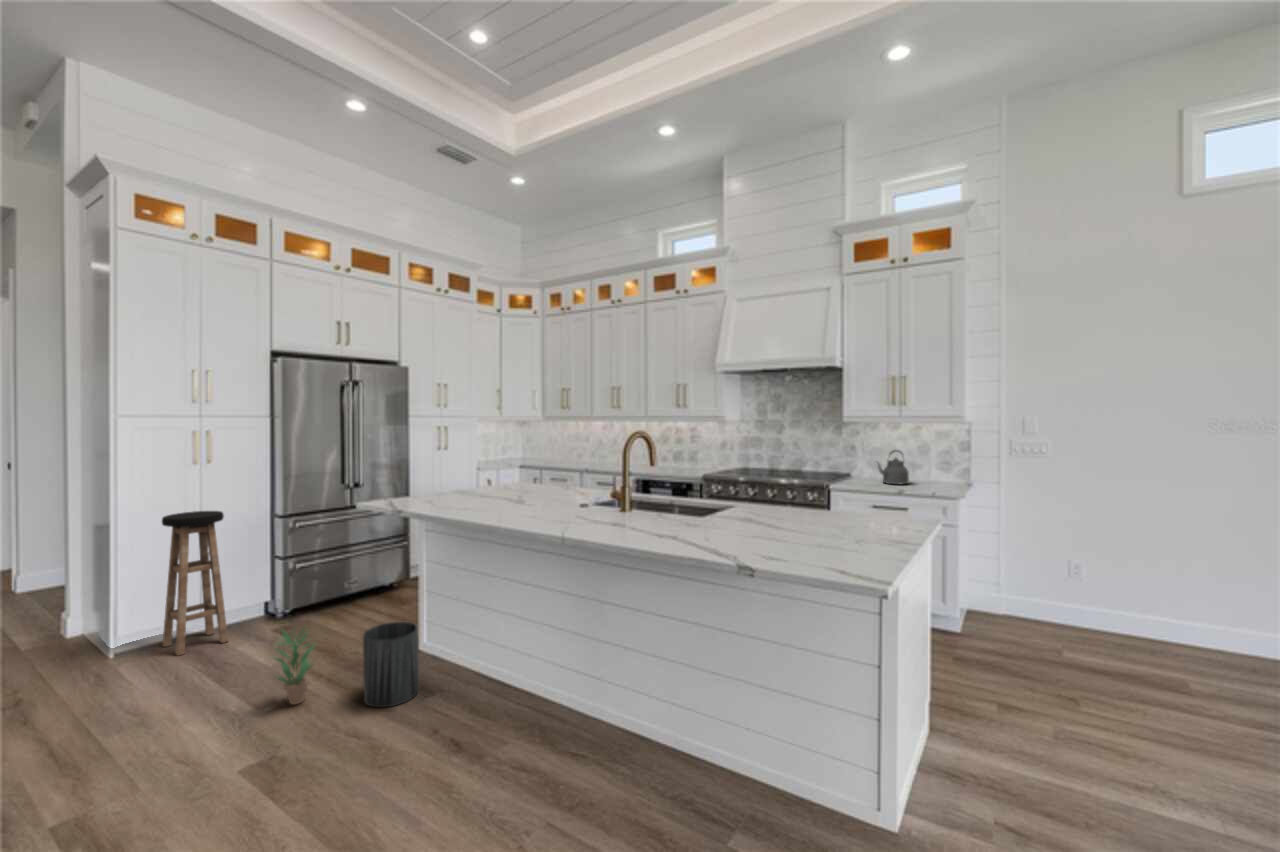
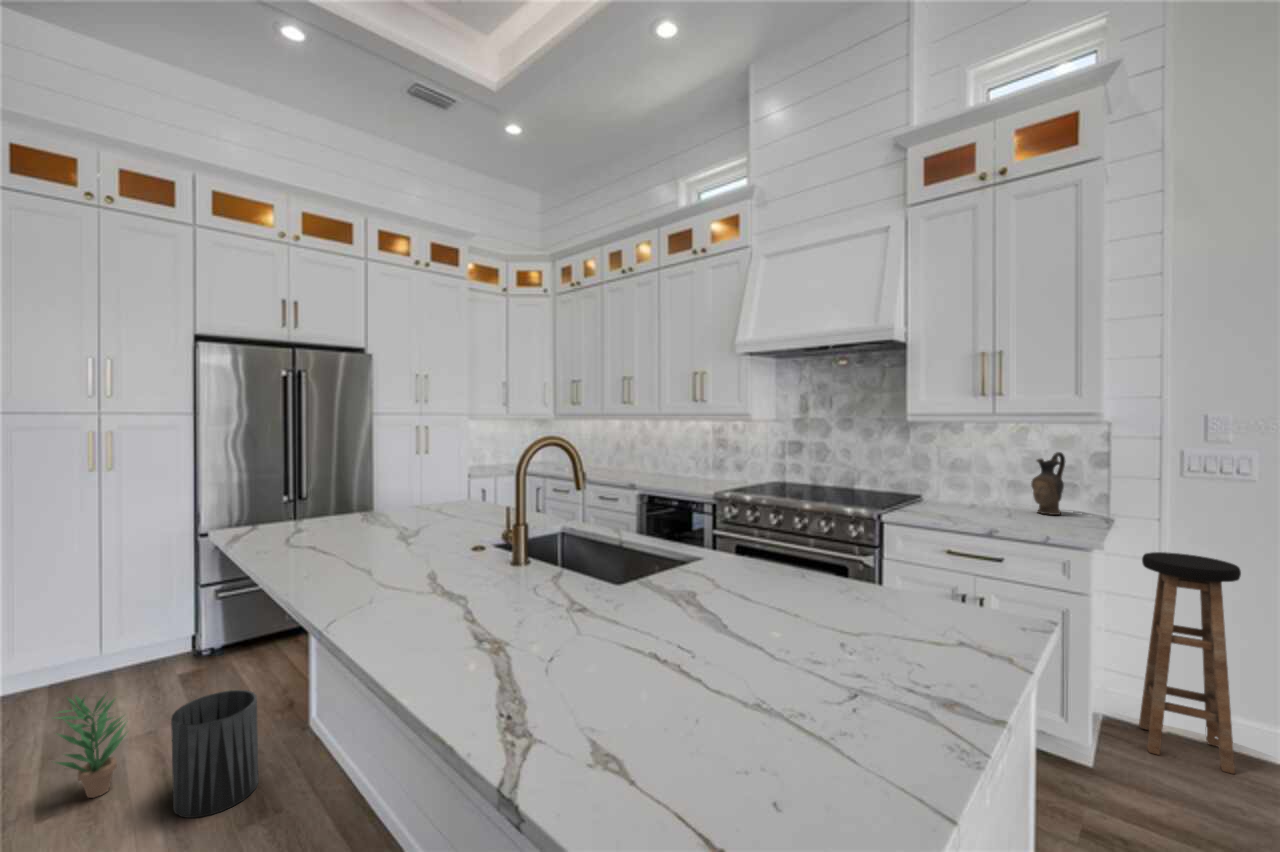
ceramic pitcher: none [922,440,943,482] -> present [1031,452,1066,515]
kettle: present [877,450,909,484] -> none [954,465,1008,518]
bar stool: present [162,511,228,656] -> present [1139,552,1241,774]

